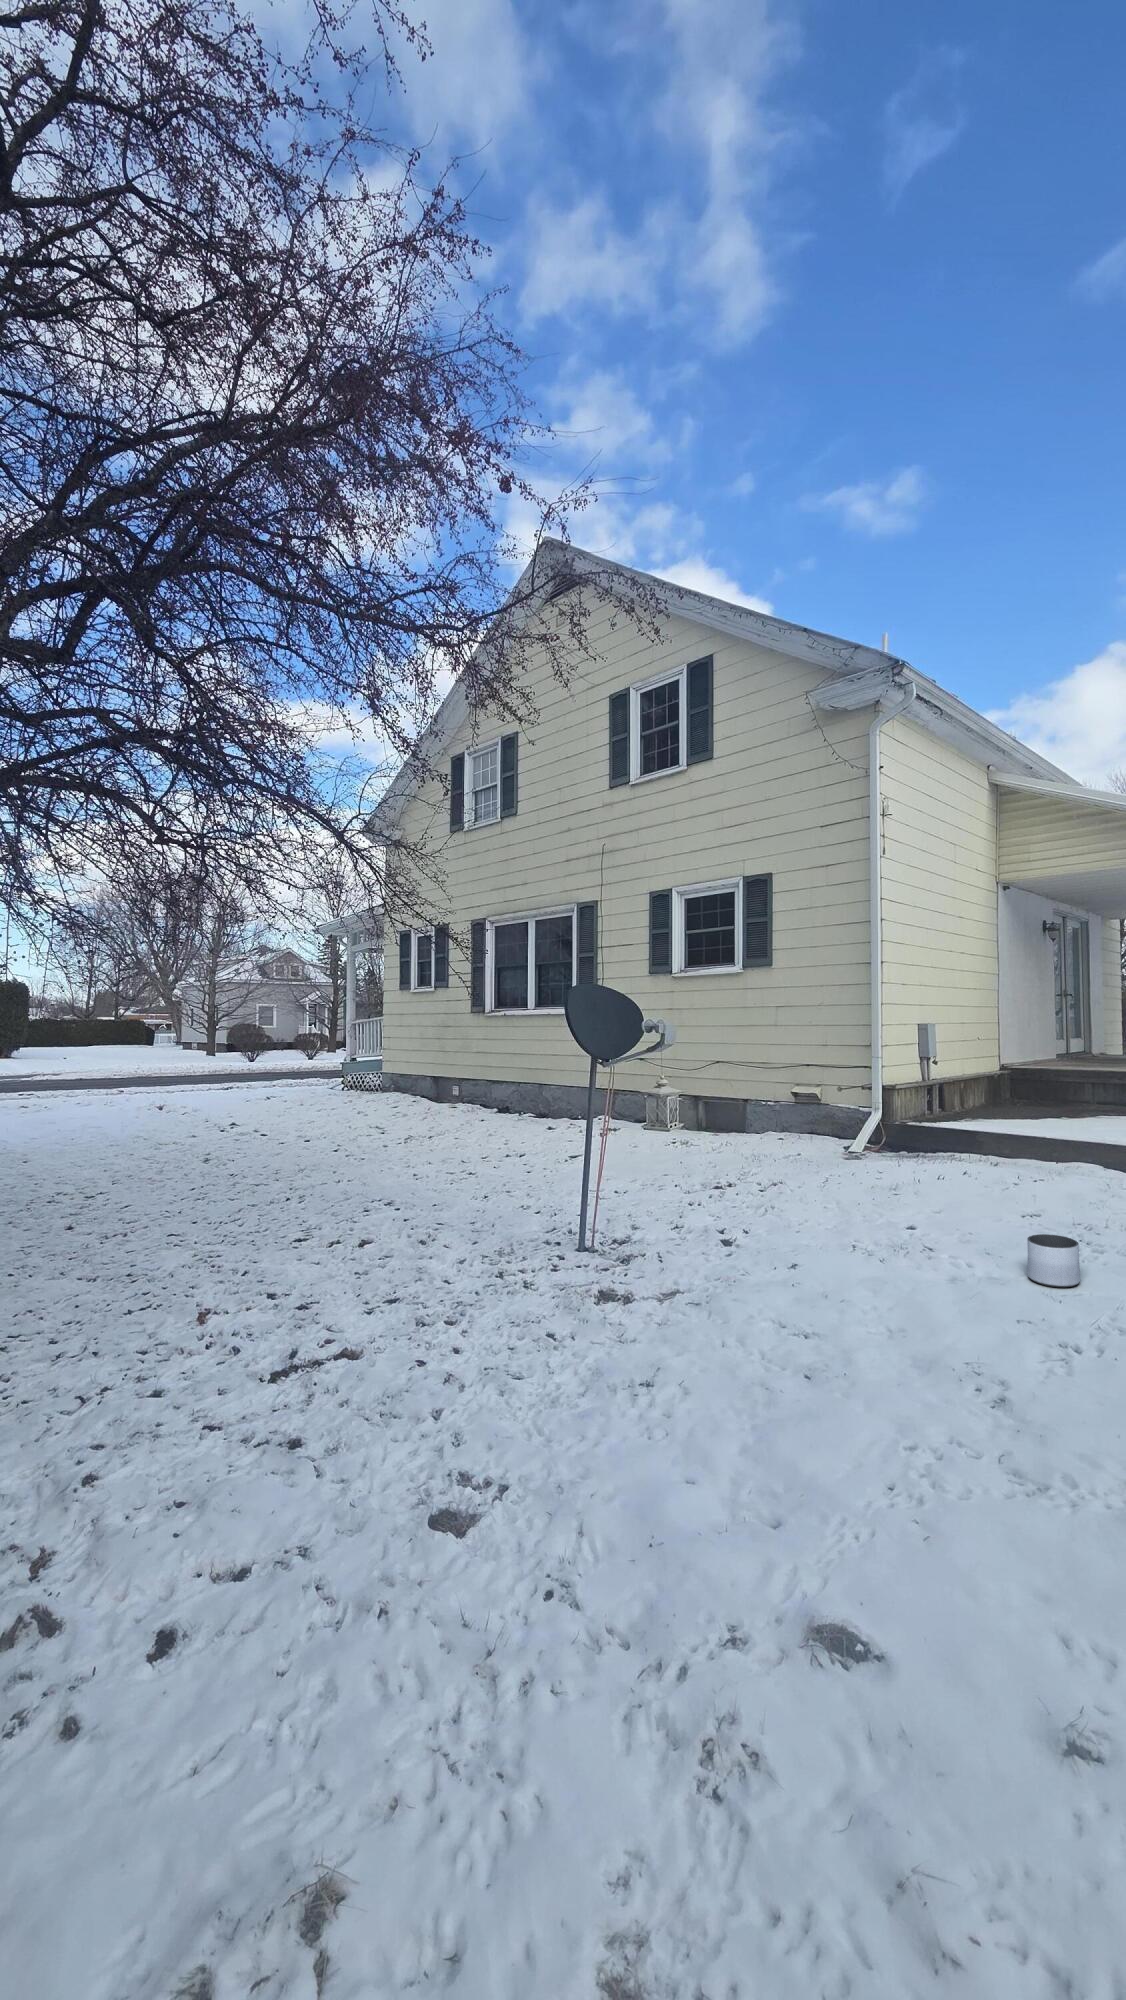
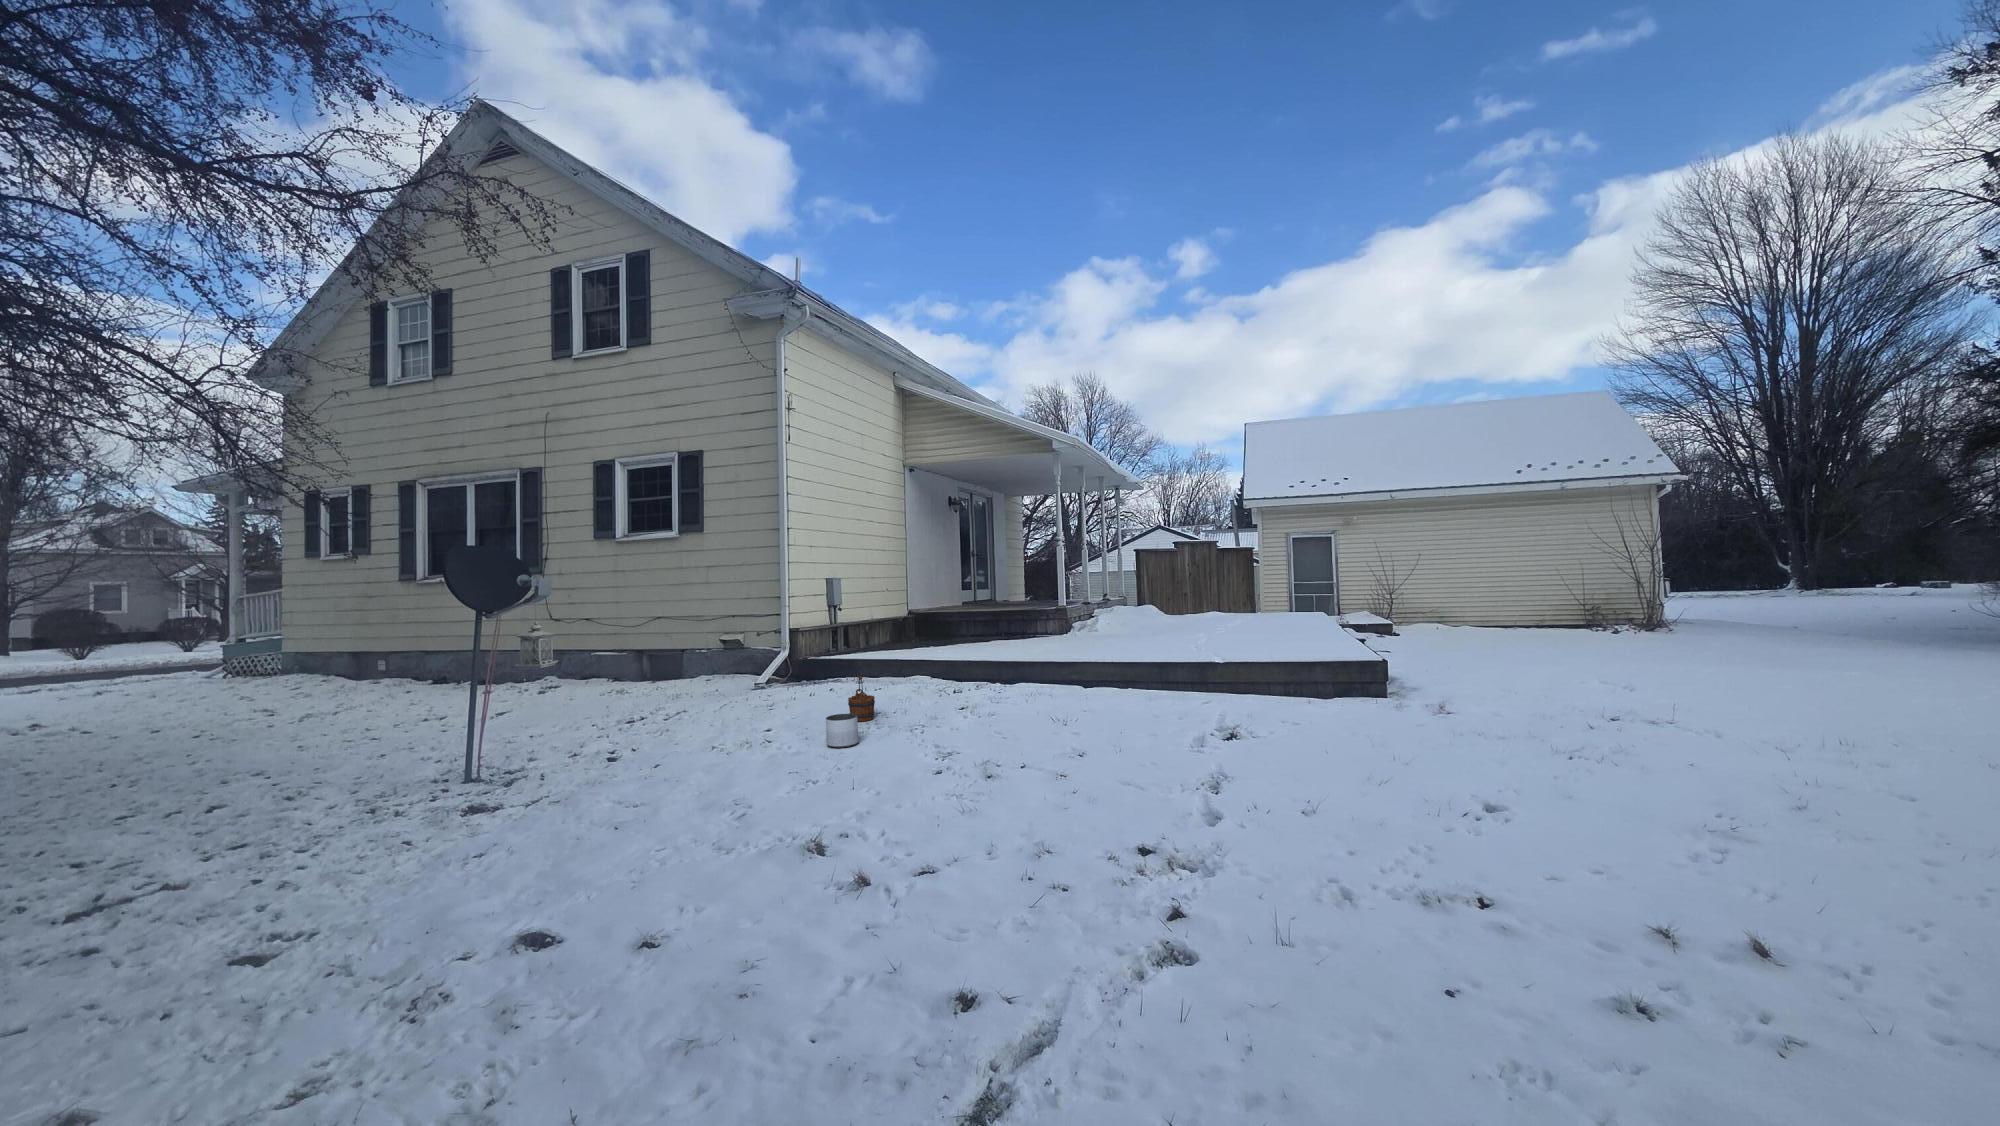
wooden bucket: none [1028,1173,1071,1239] -> present [848,676,875,722]

